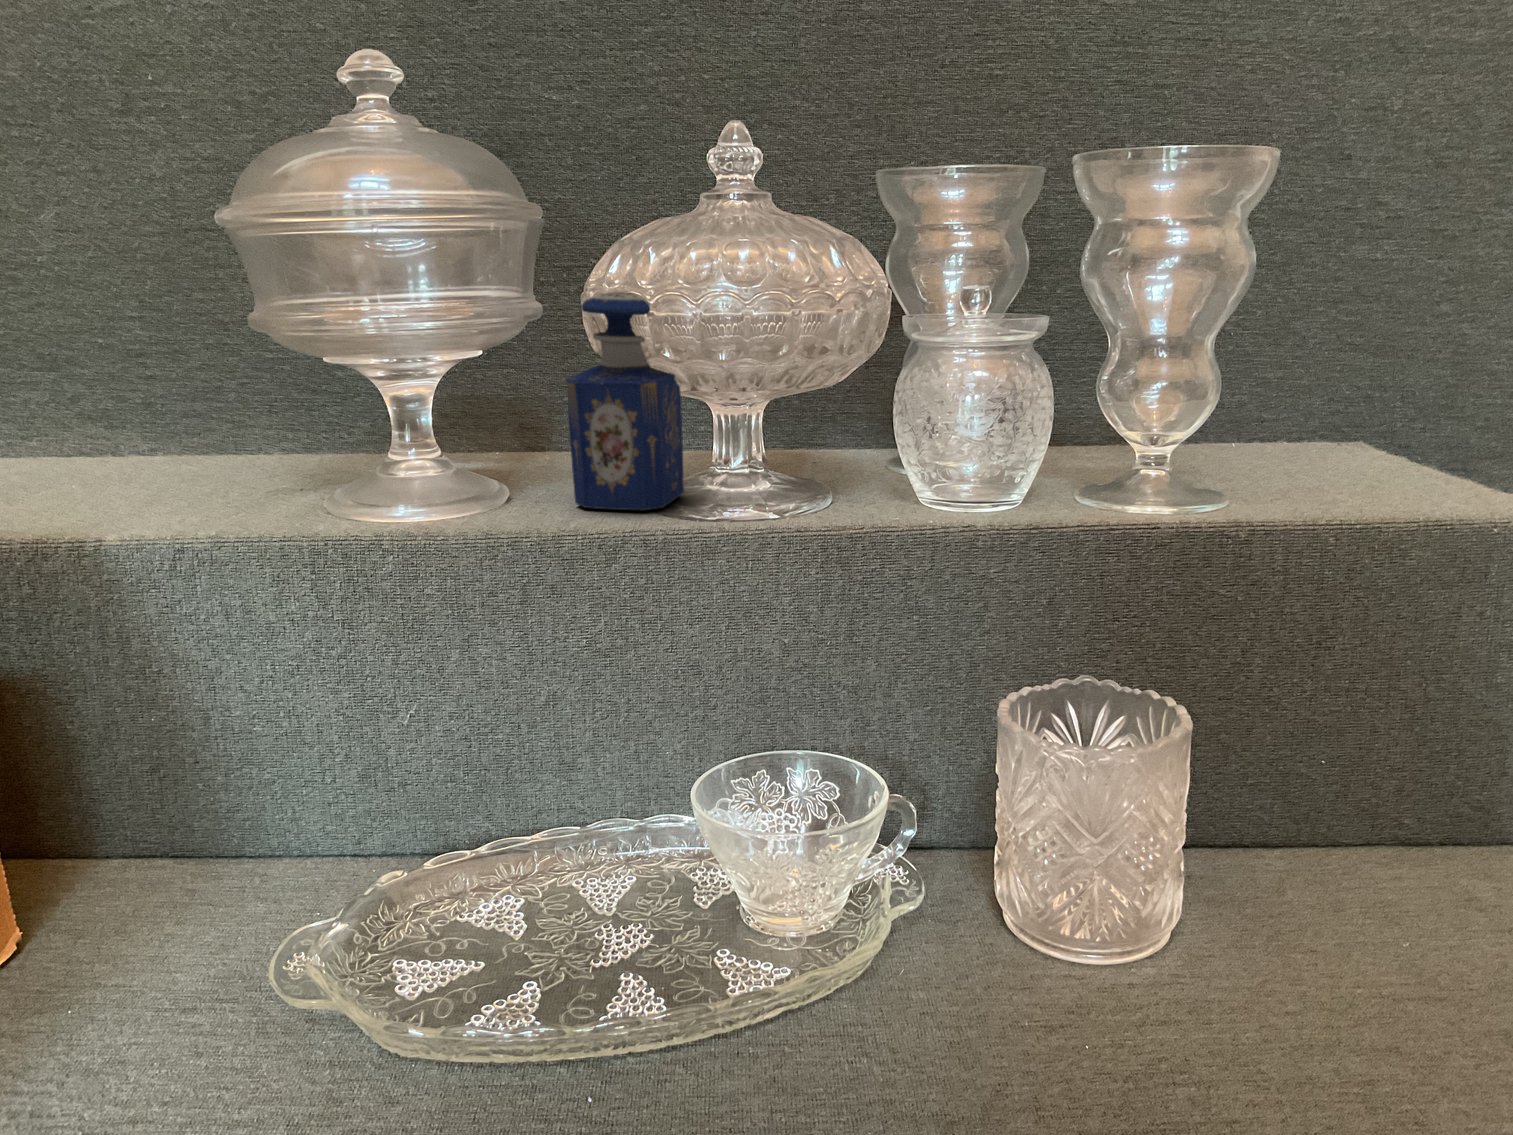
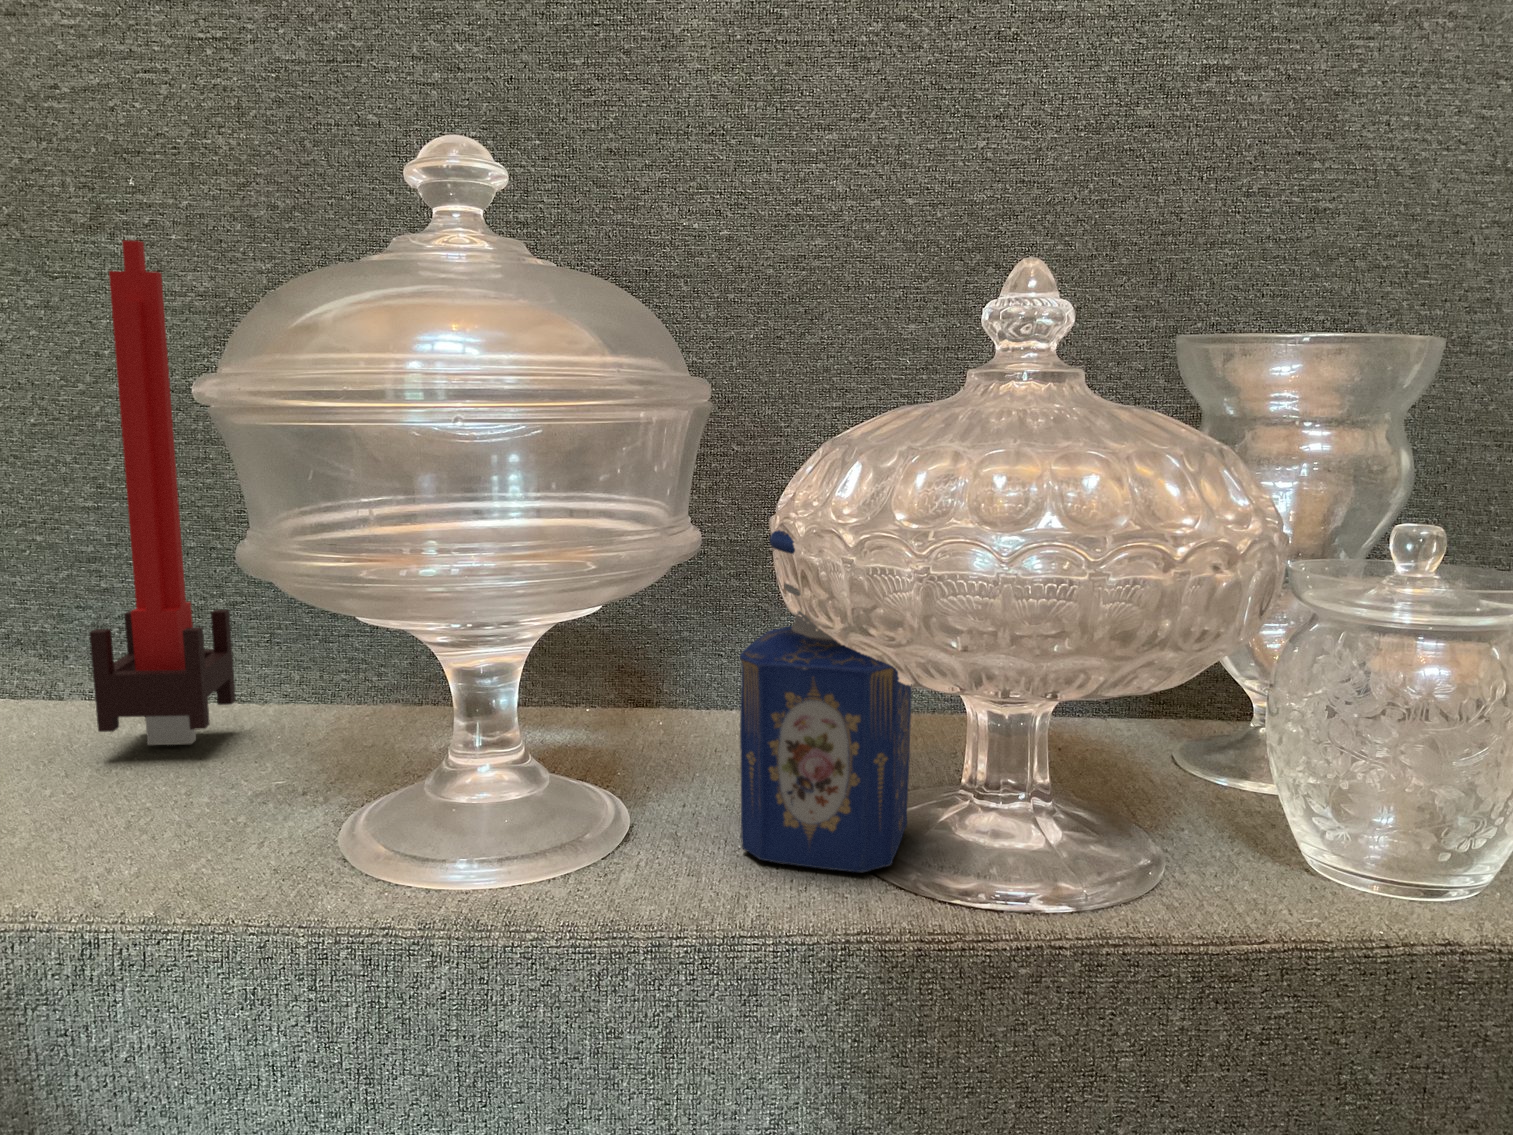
candle: none [144,121,251,474] -> present [90,240,236,745]

